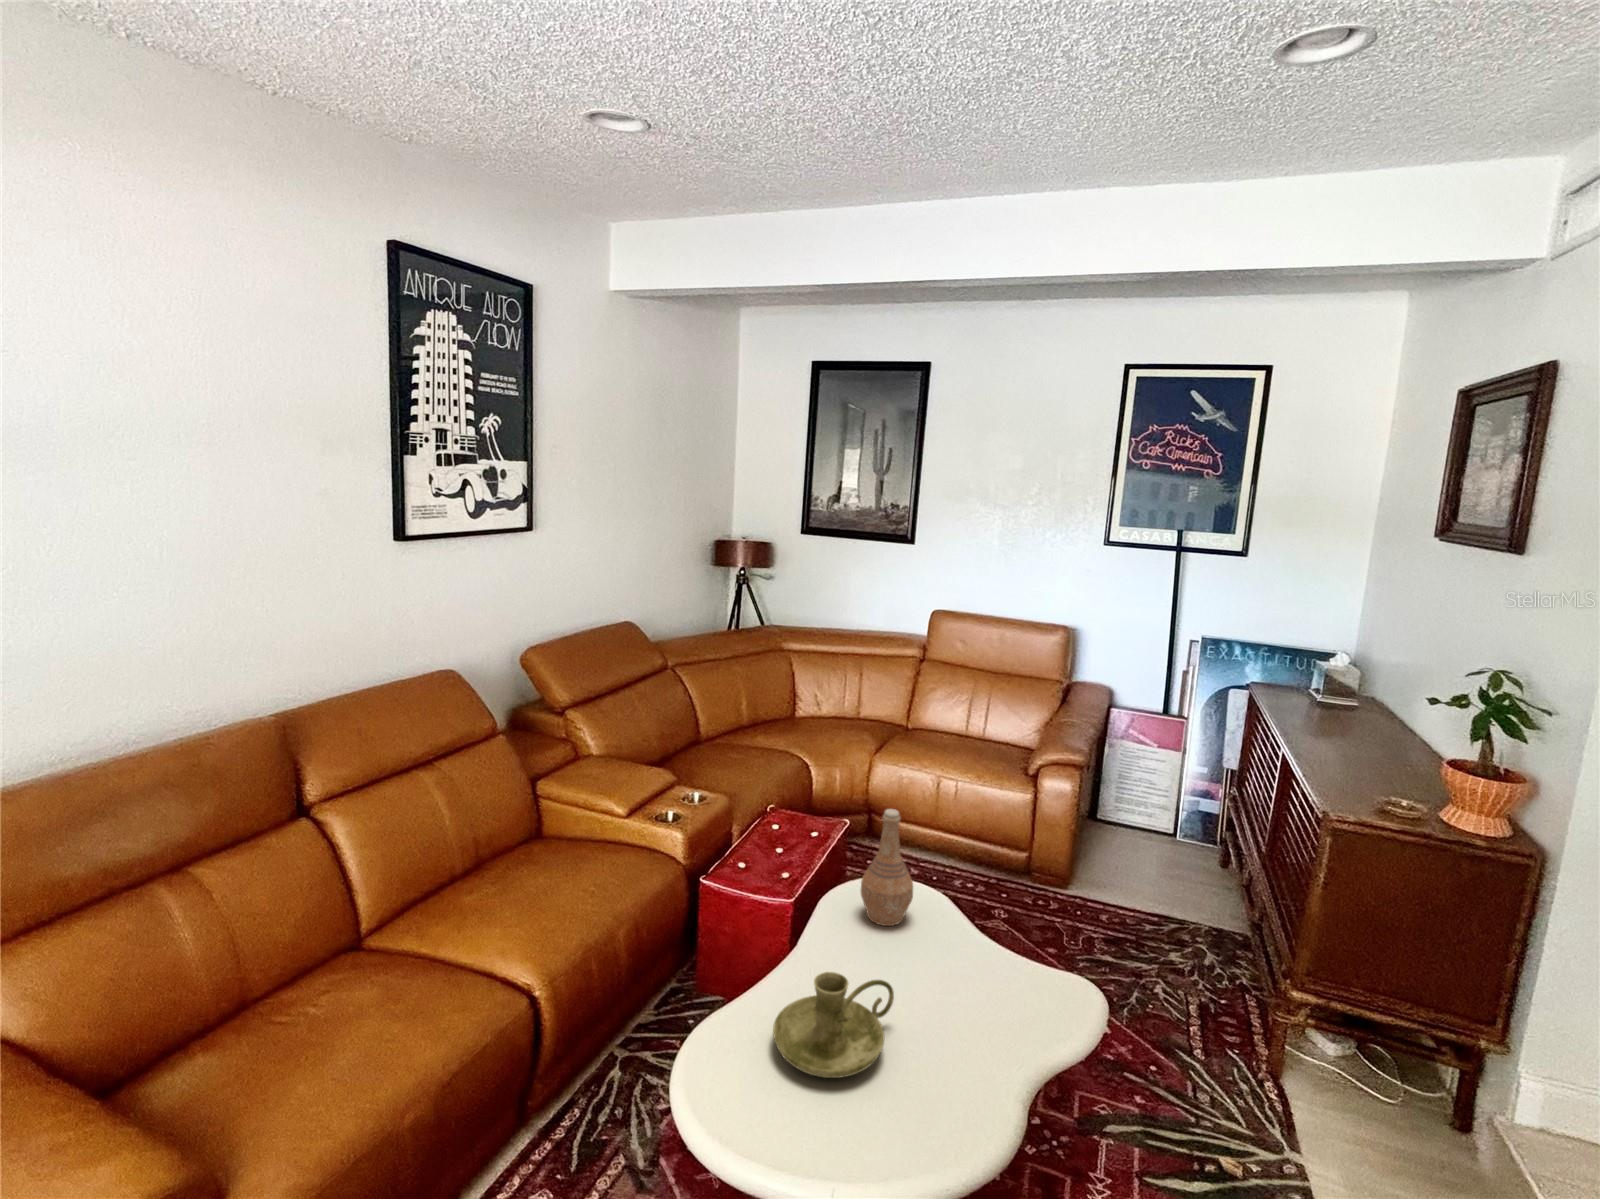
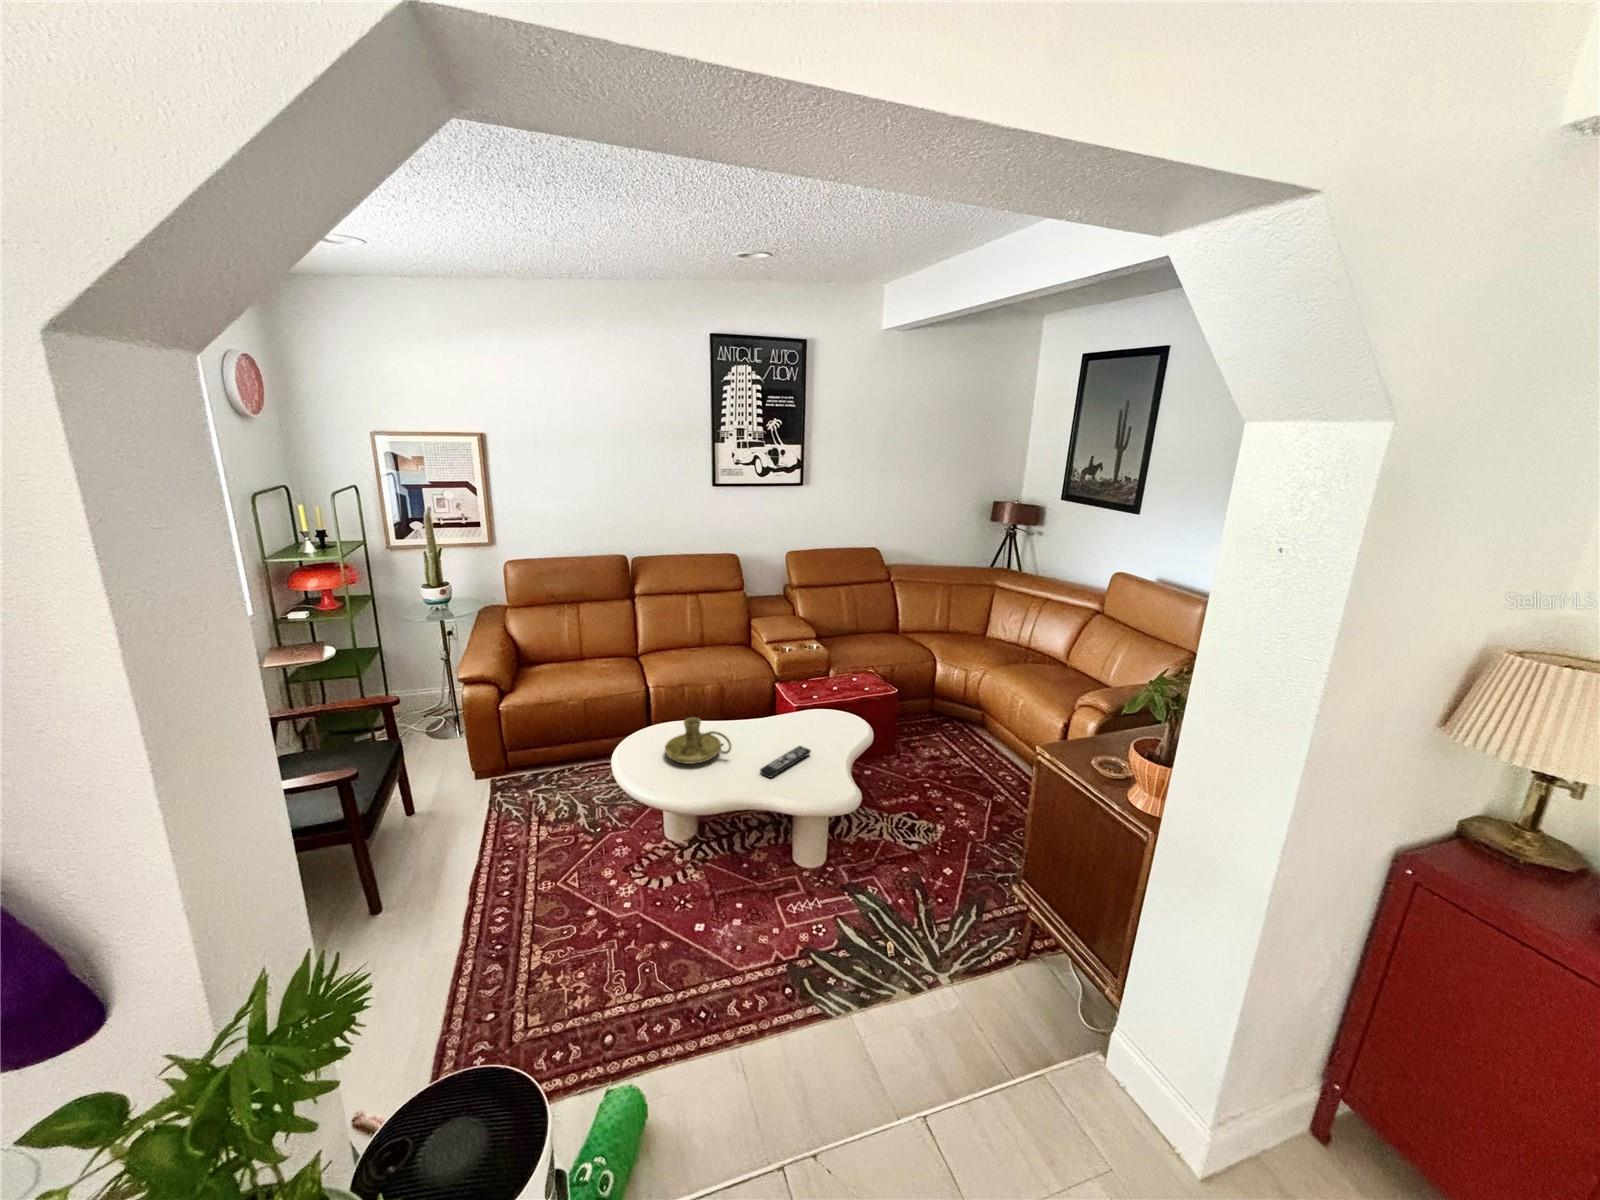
vase: present [861,809,913,926] -> none [799,667,831,737]
remote control: none [925,944,984,1018] -> present [760,746,811,778]

